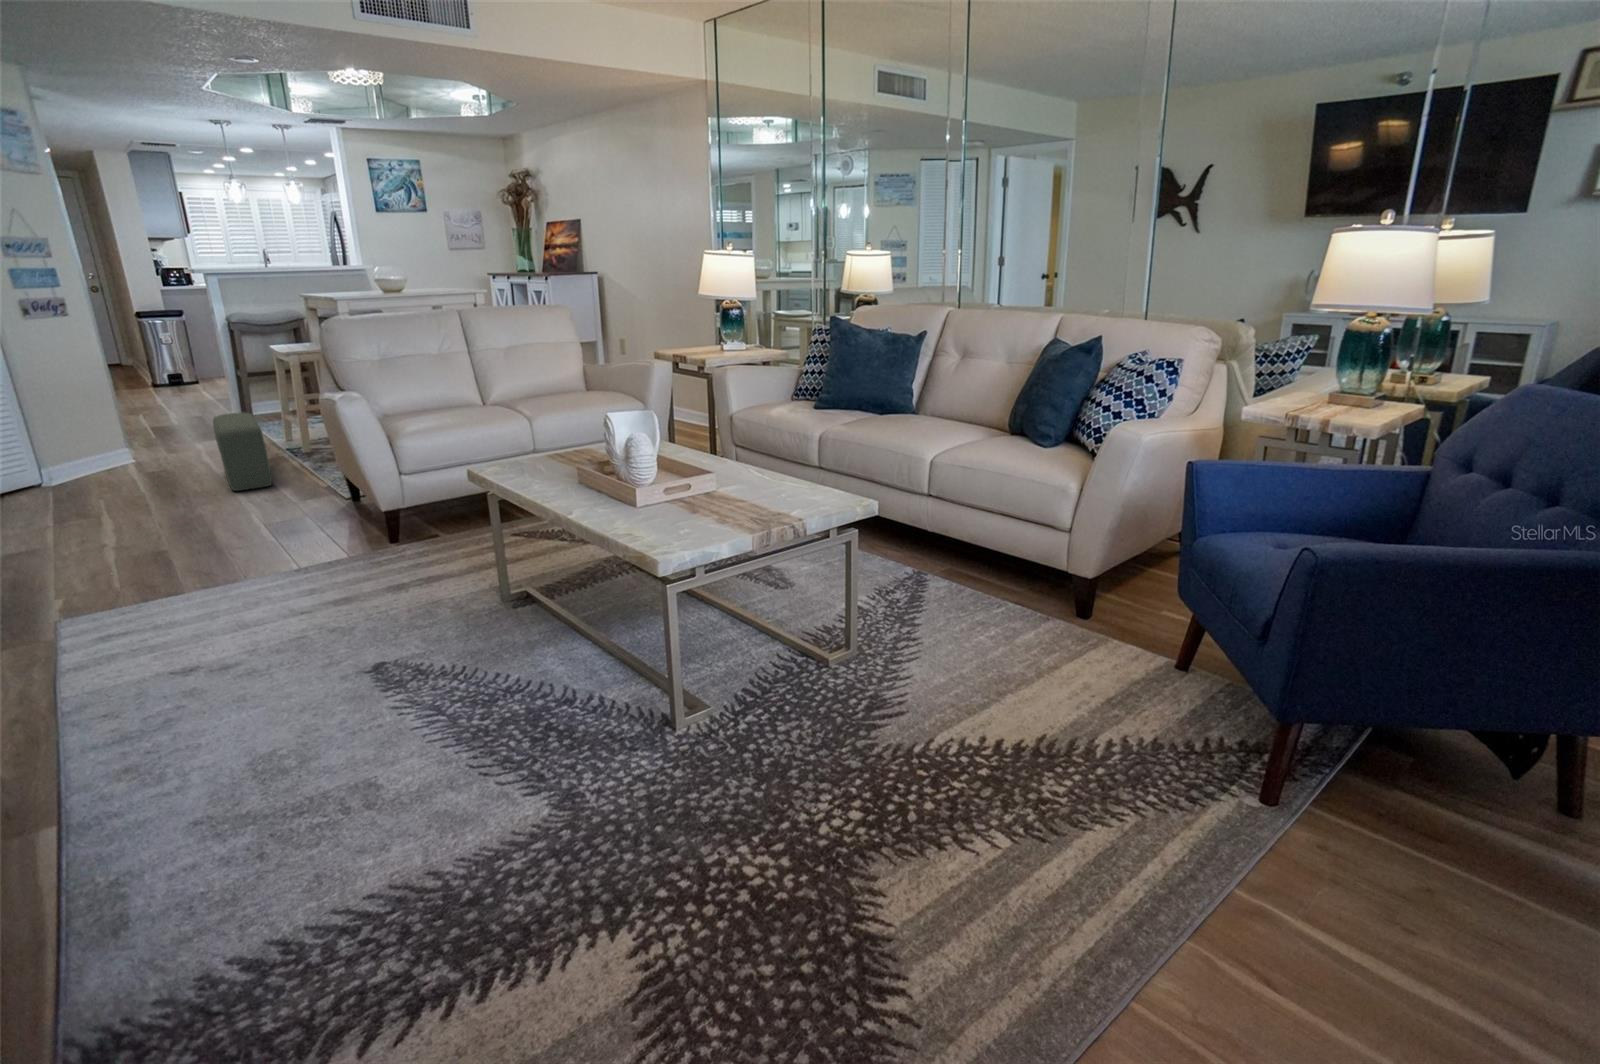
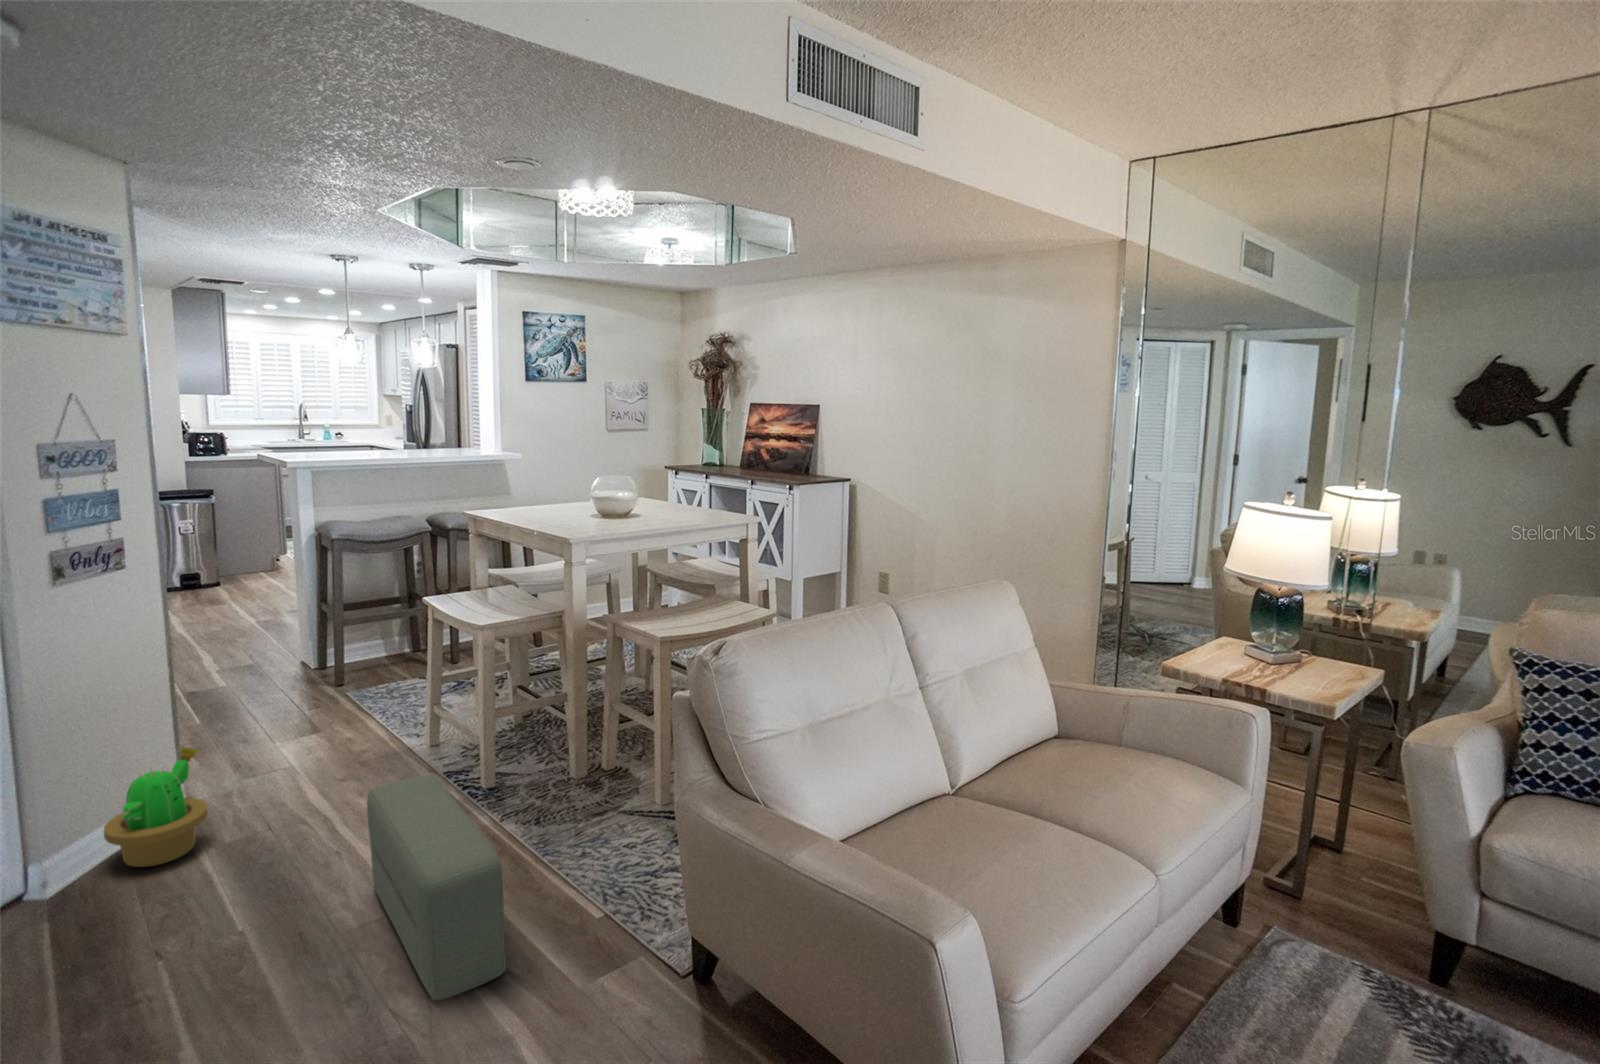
decorative plant: none [91,412,147,468] -> present [104,747,208,867]

